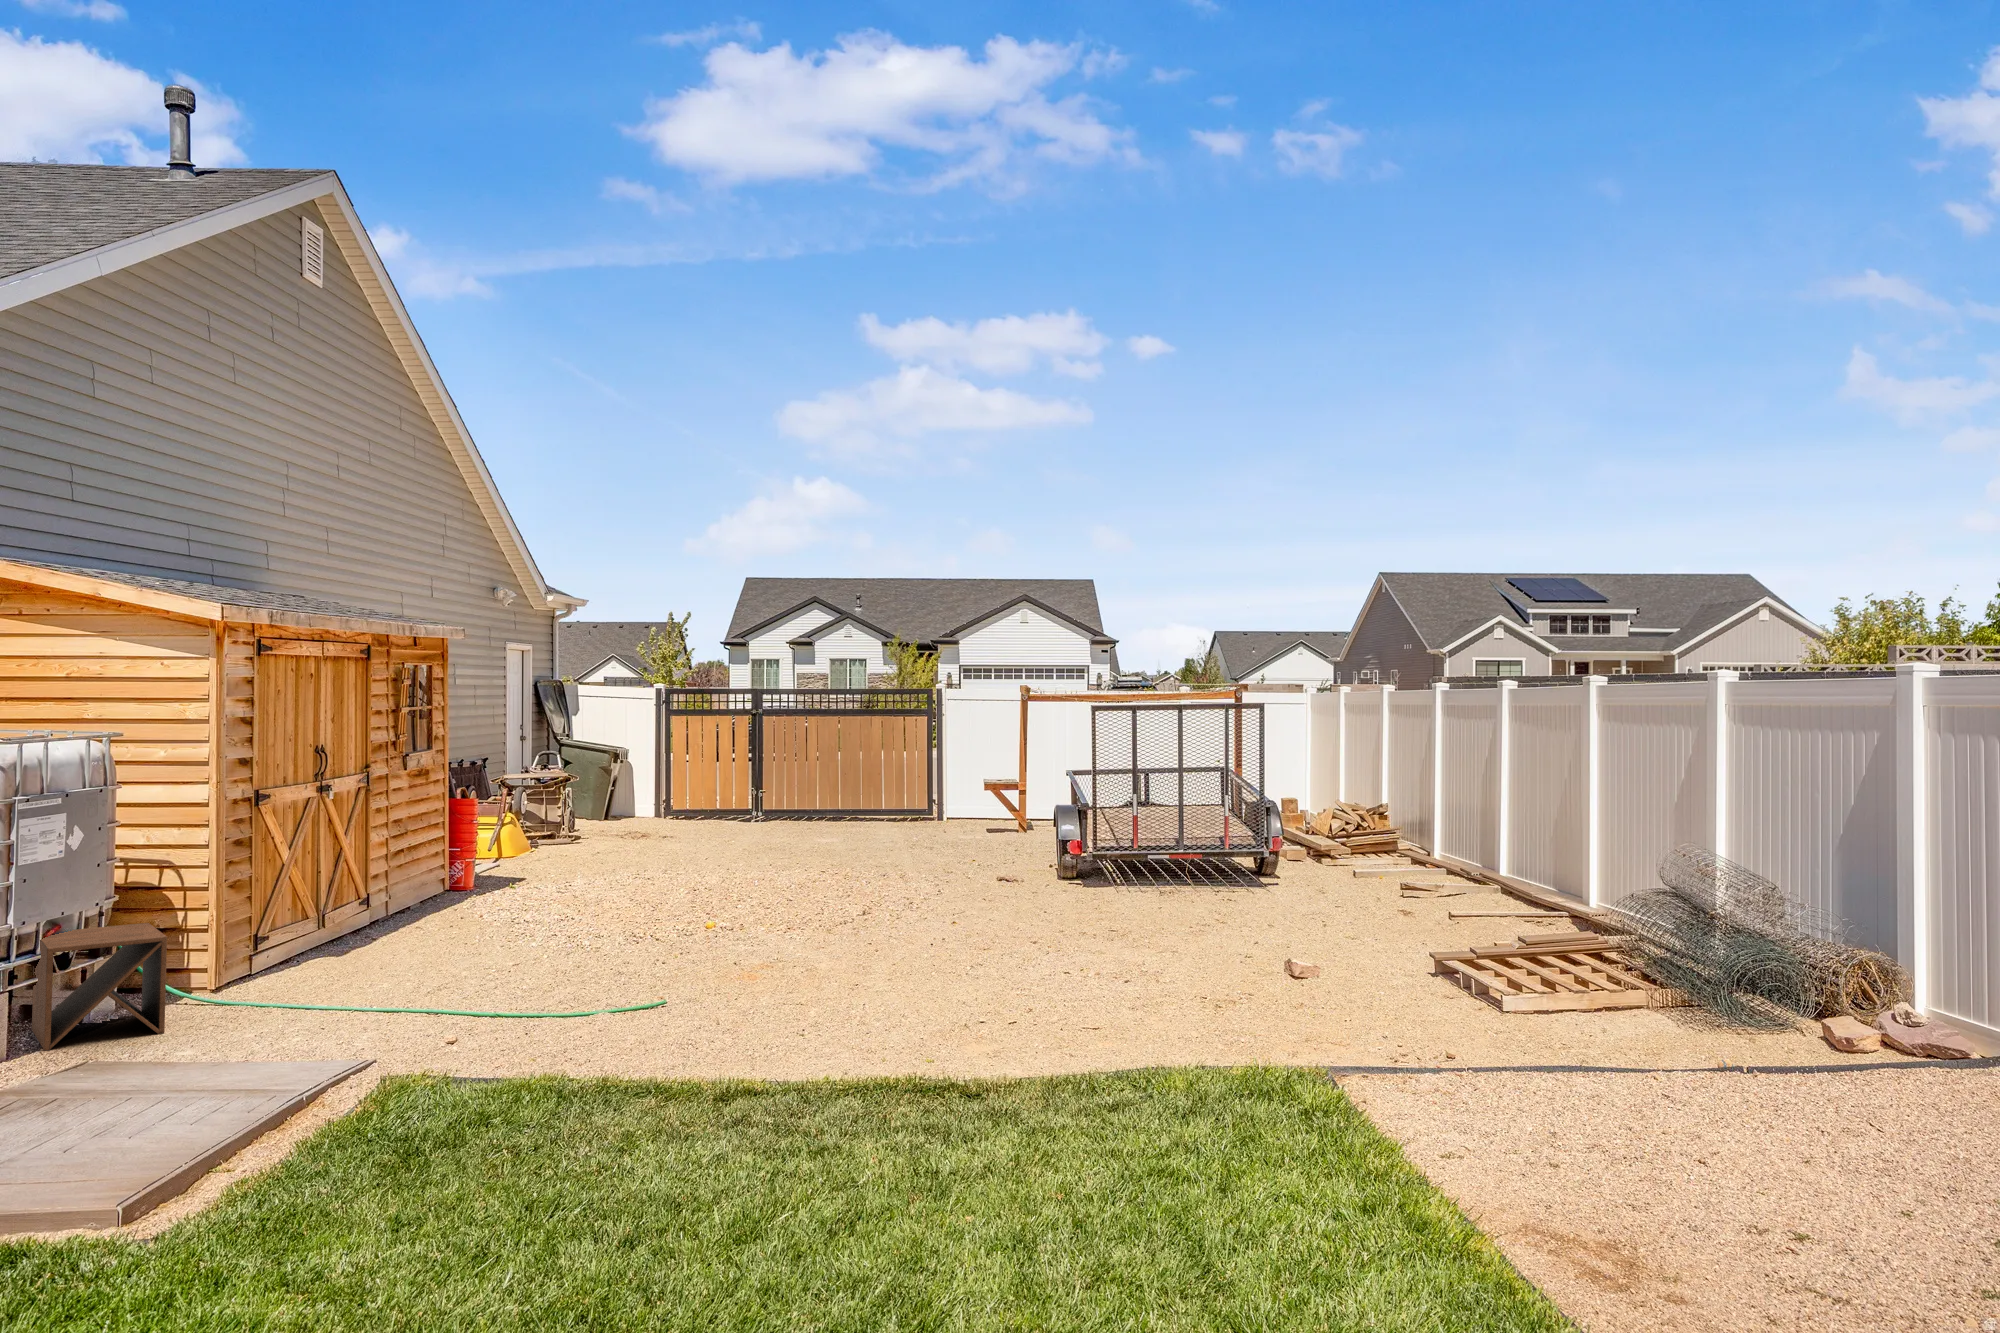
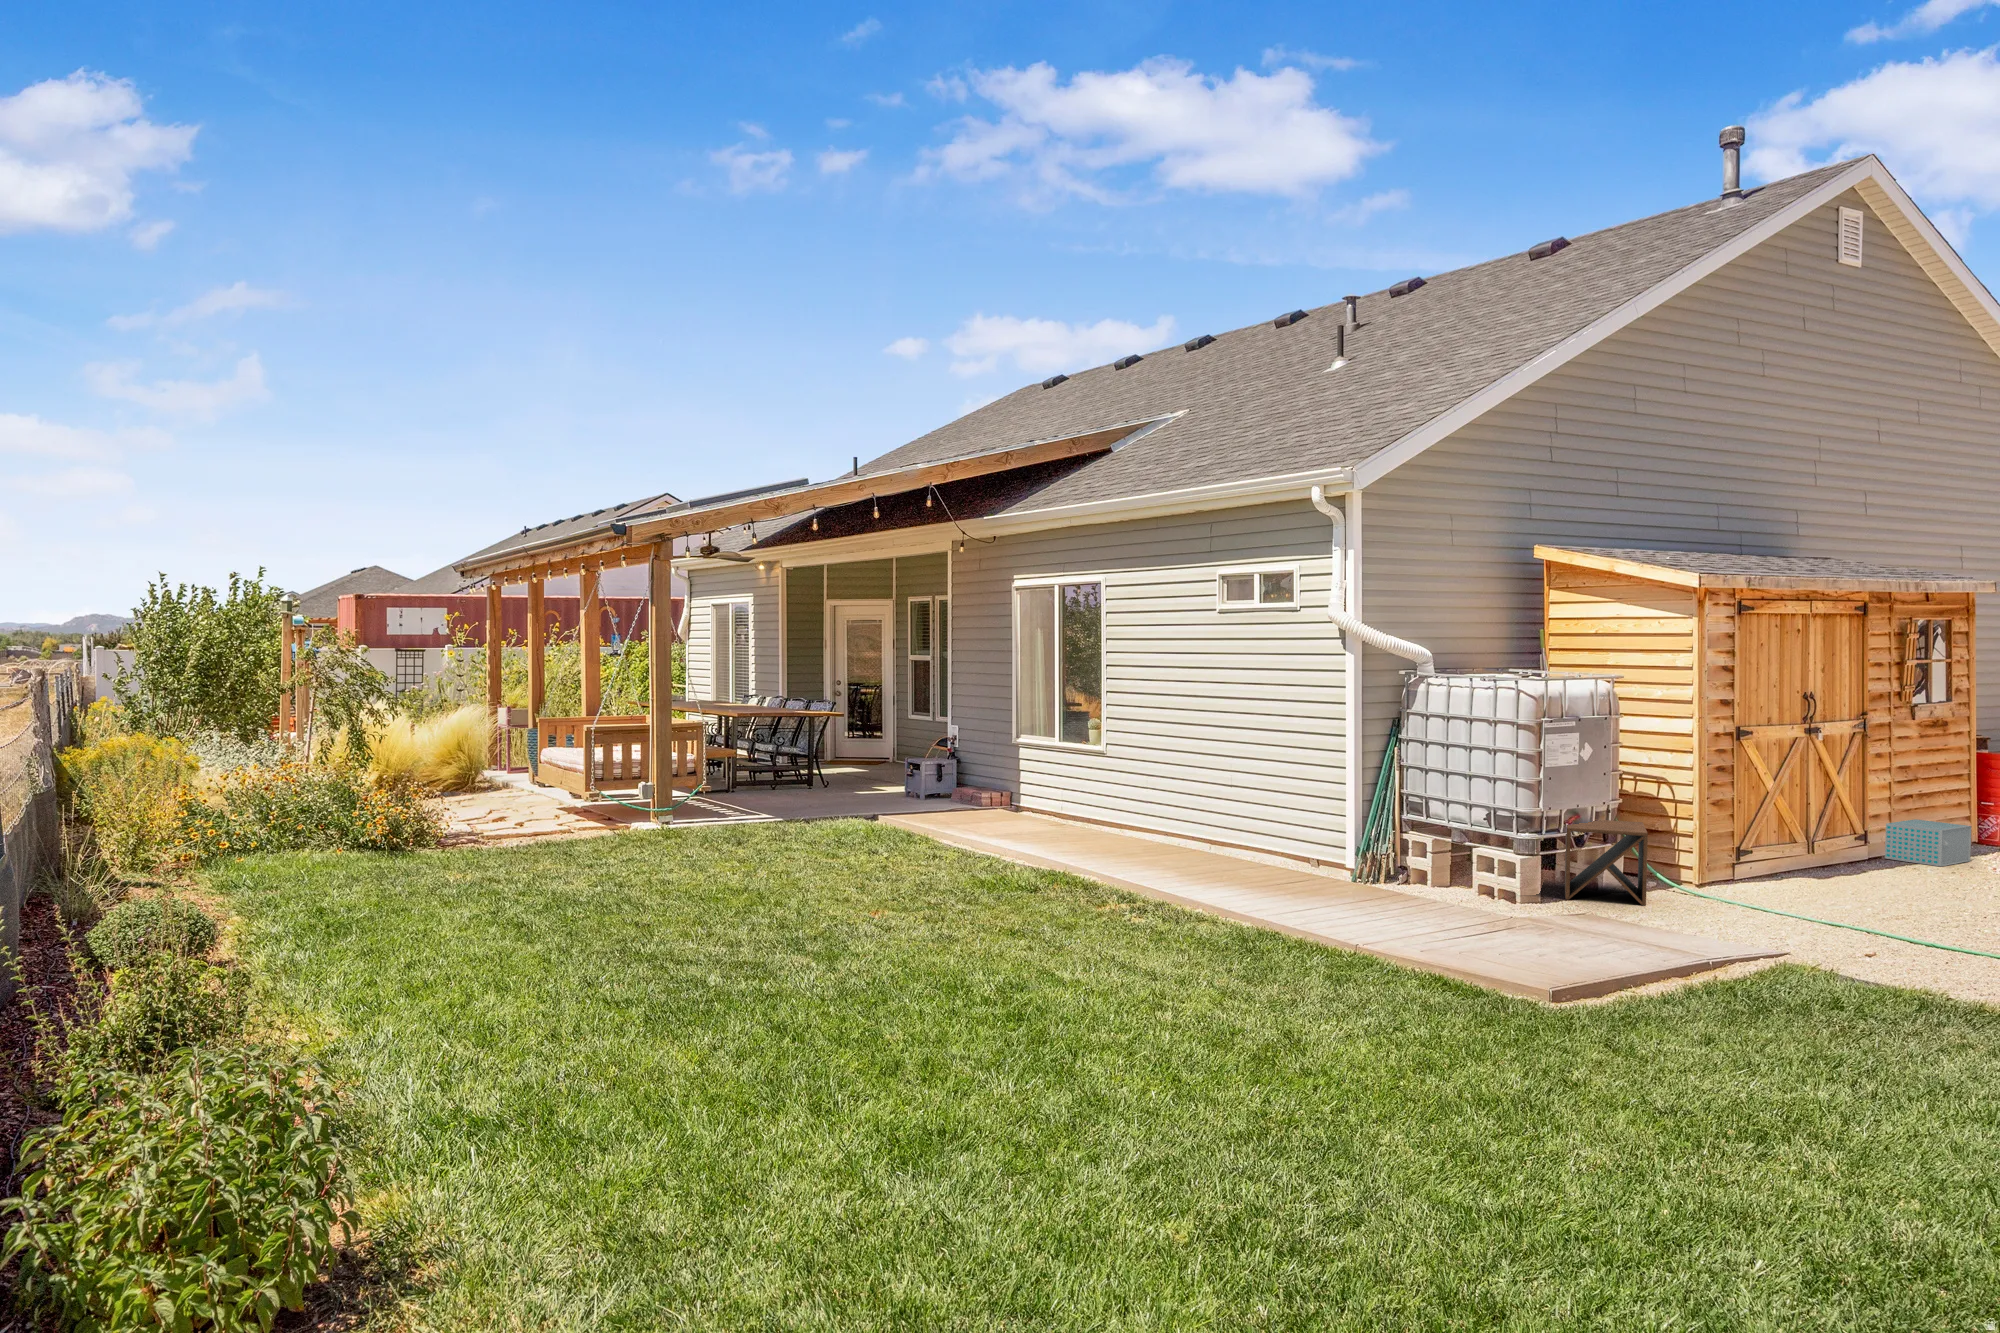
storage box: none [383,872,457,917] -> present [1885,819,1971,866]

